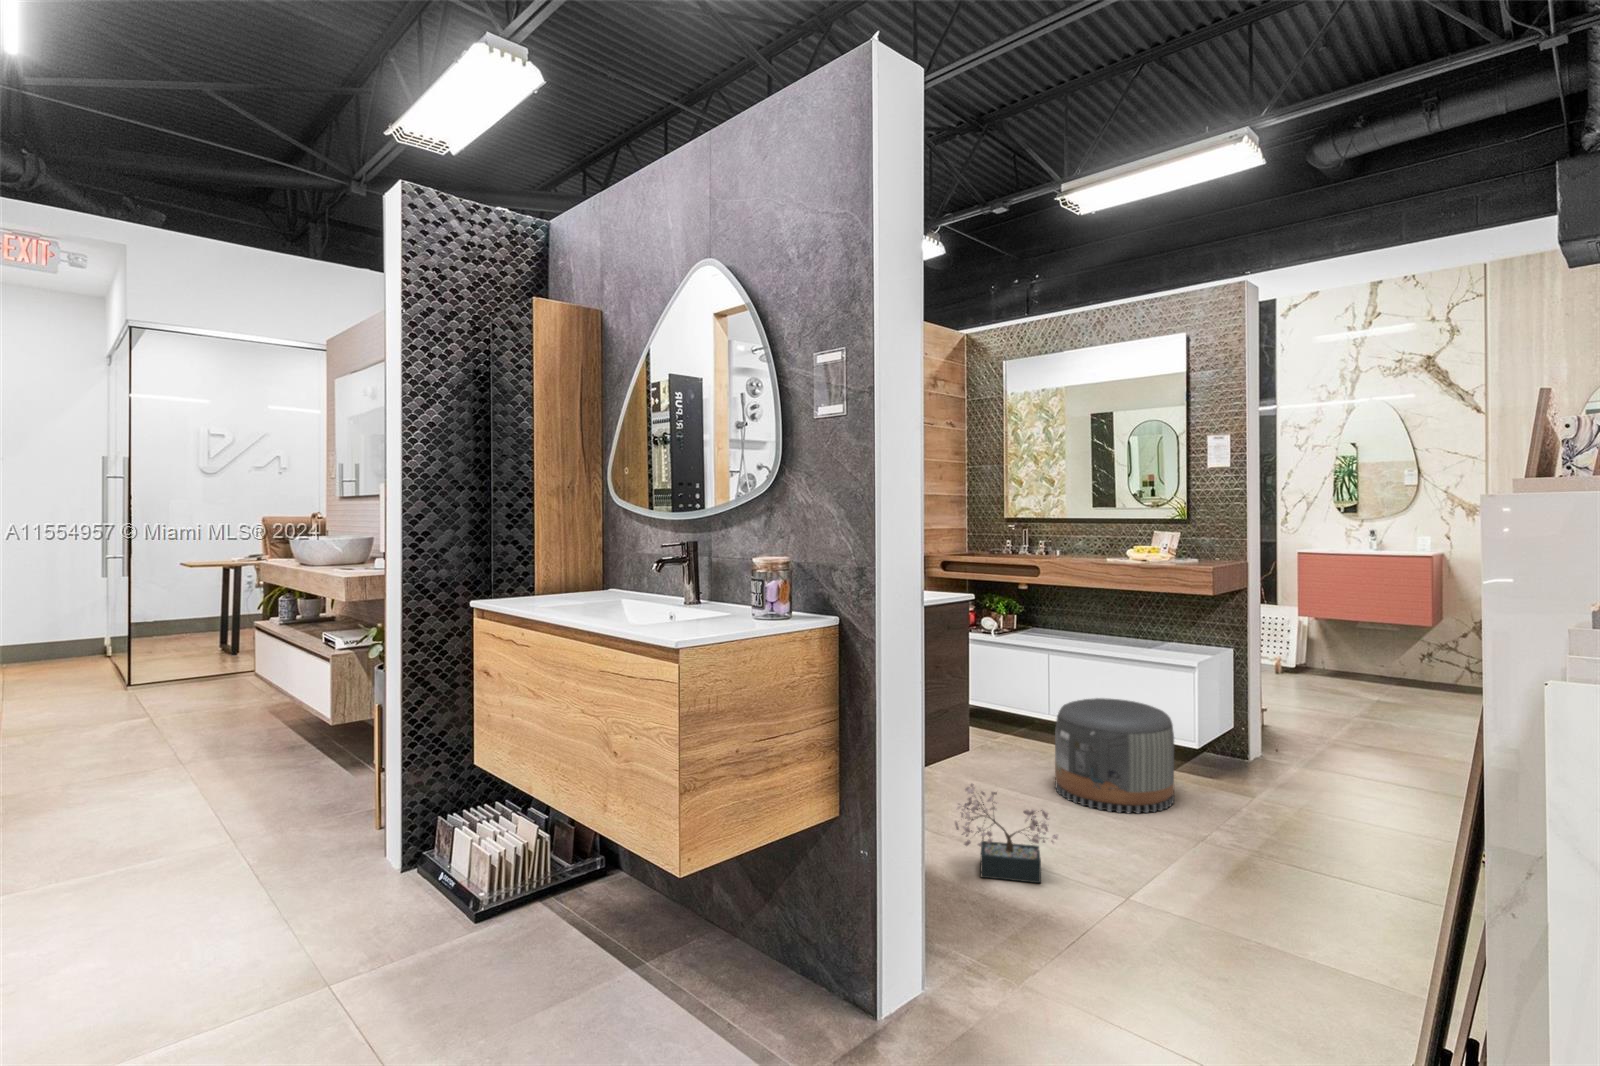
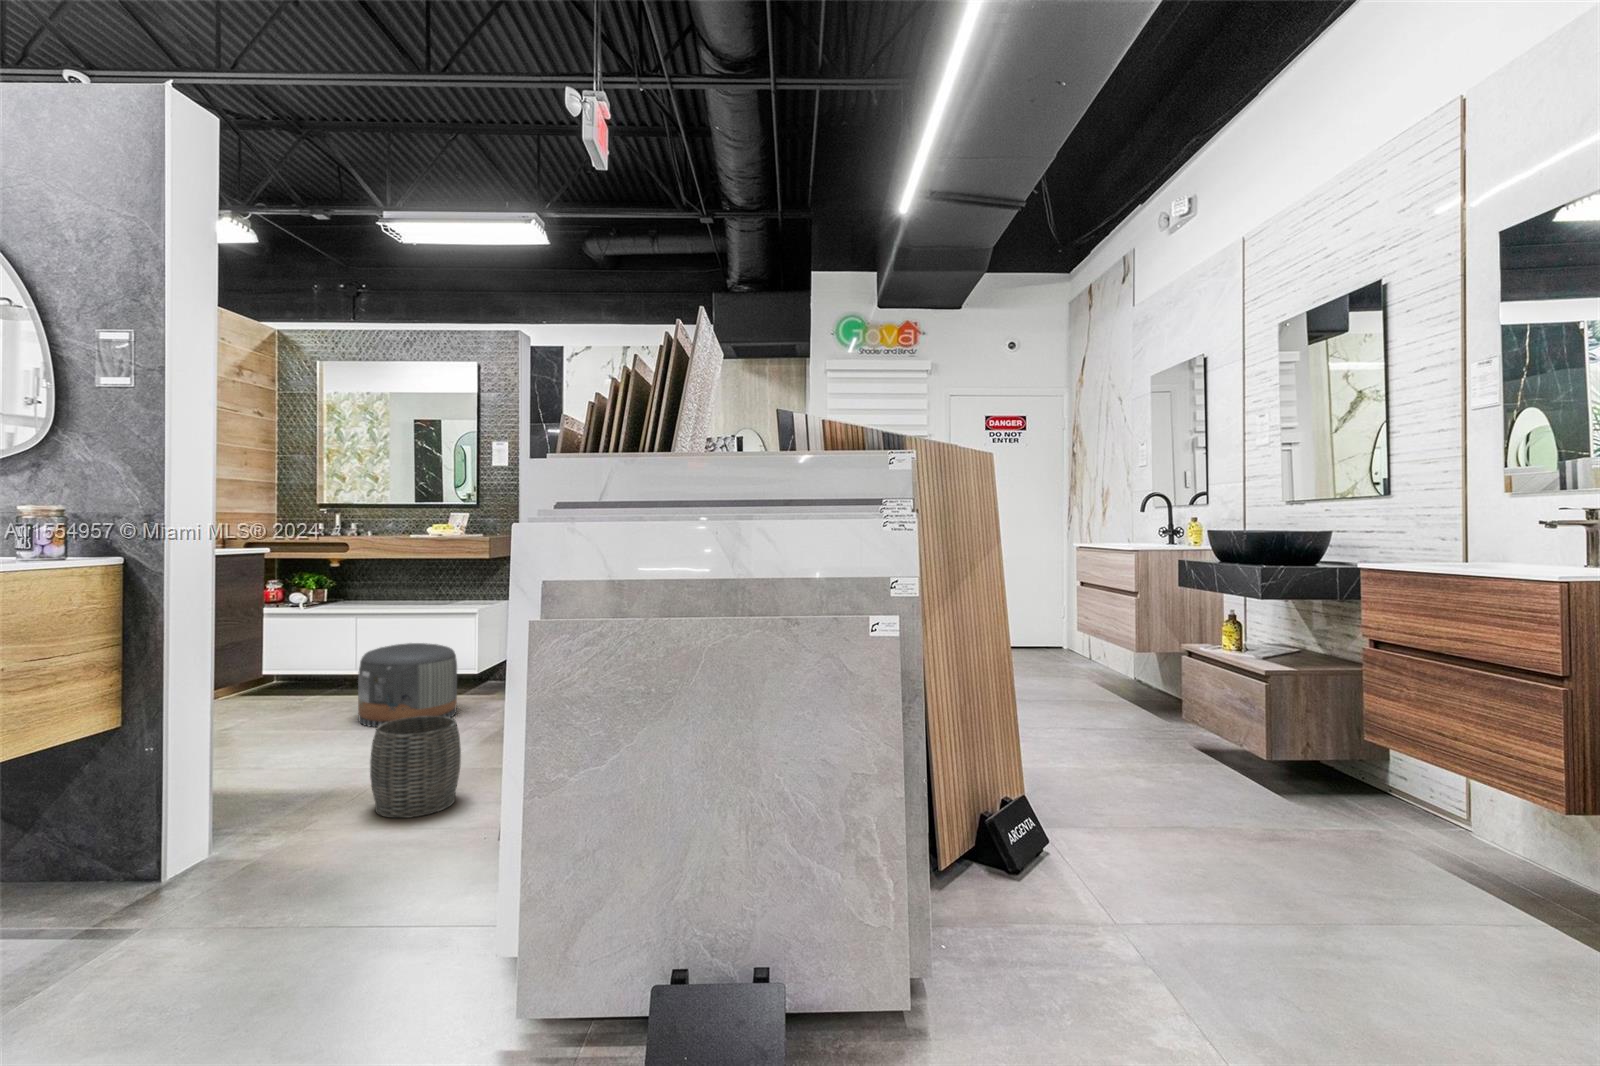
decorative plant: present [955,784,1058,883] -> none [251,712,349,785]
woven basket: none [1098,843,1226,1010] -> present [370,716,461,818]

